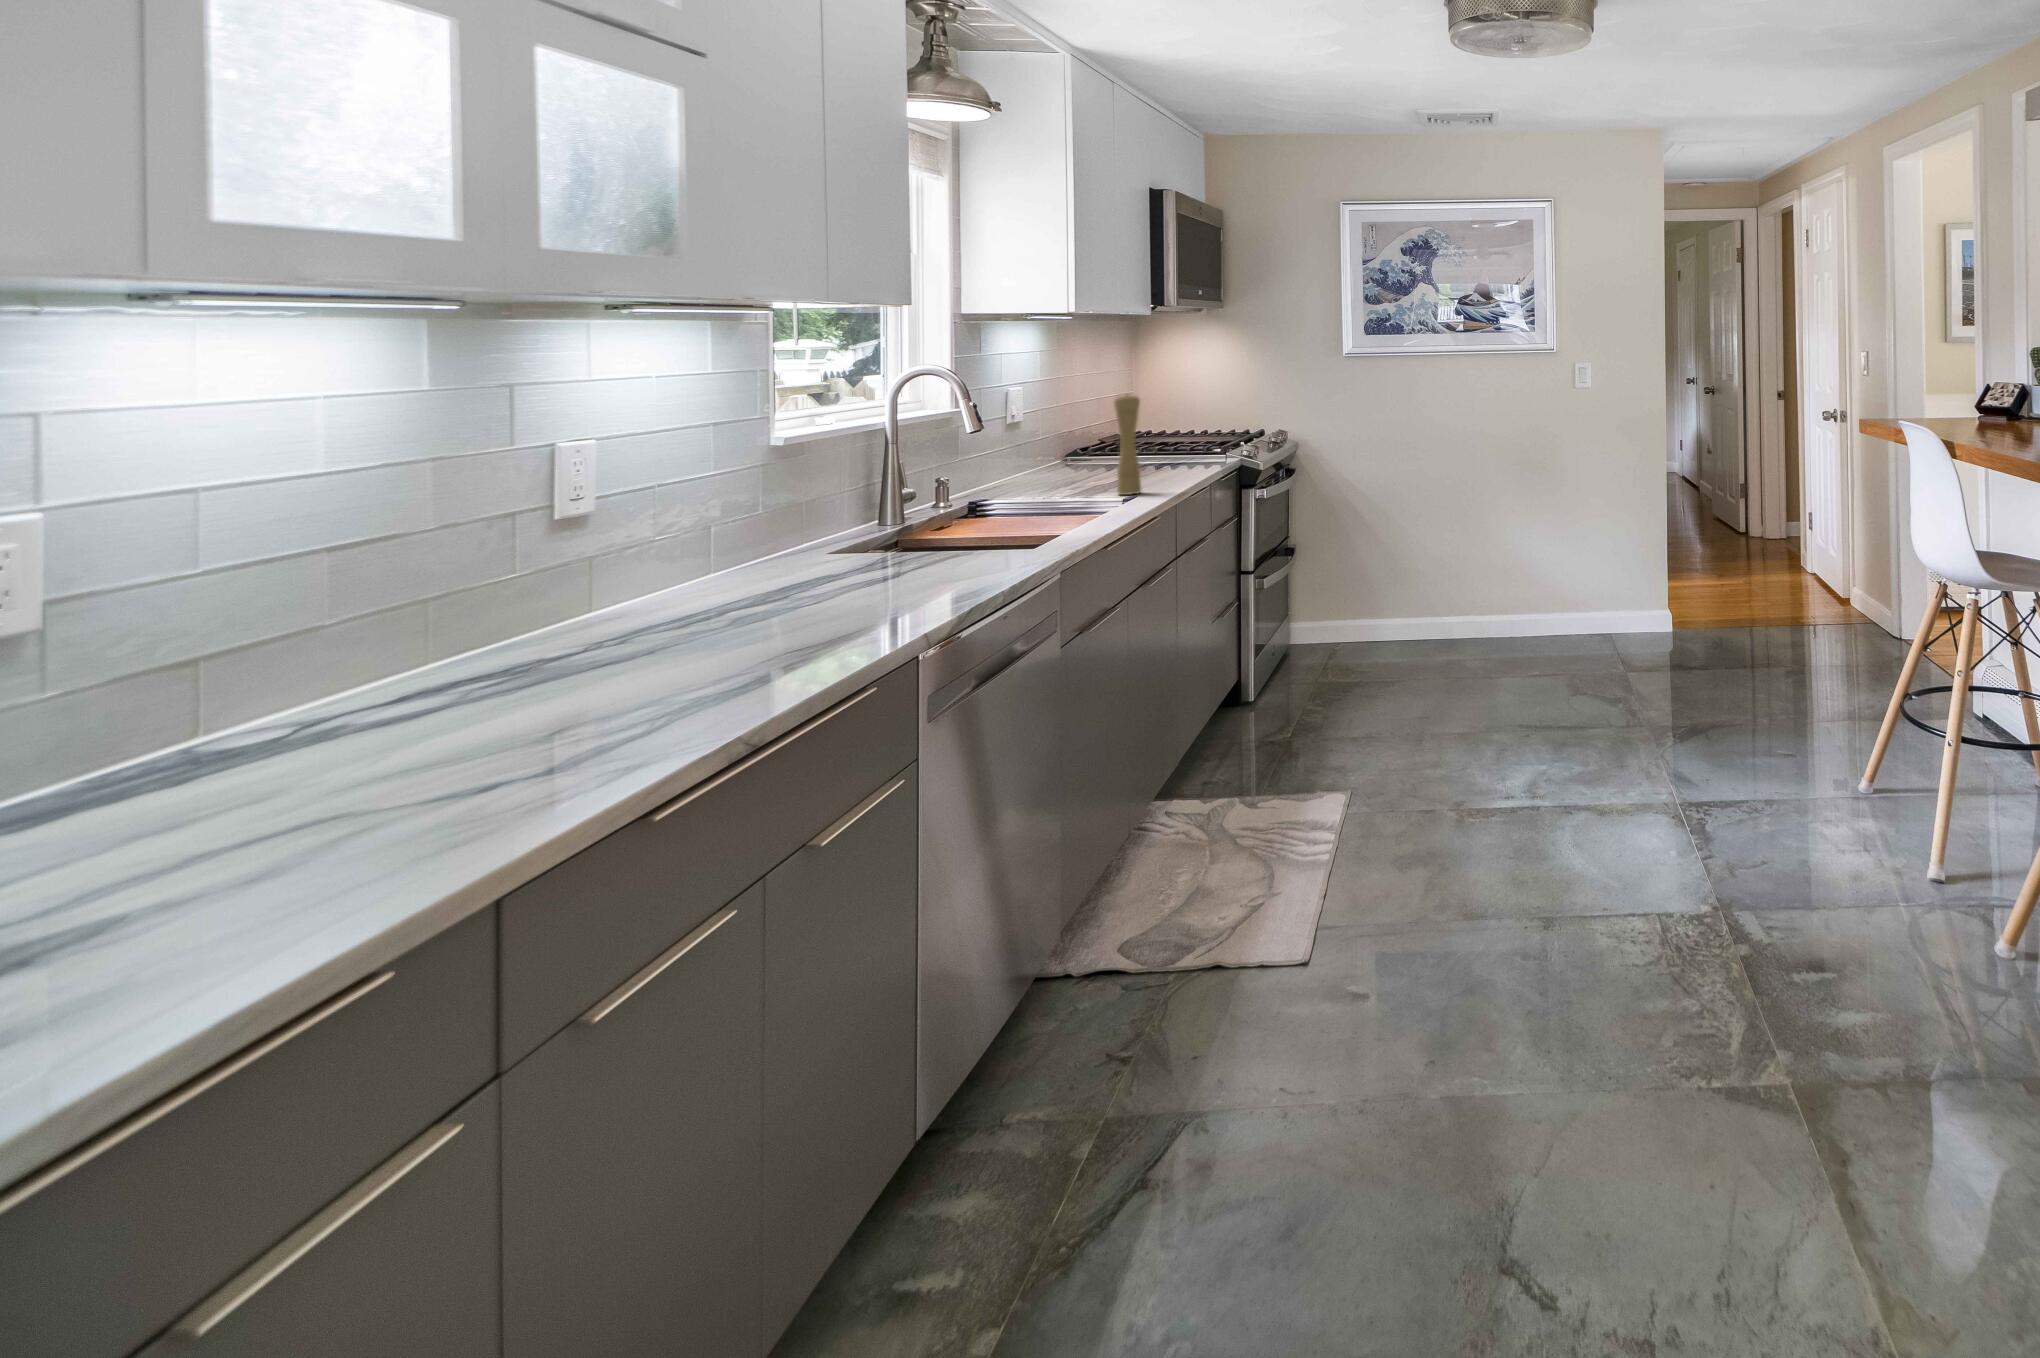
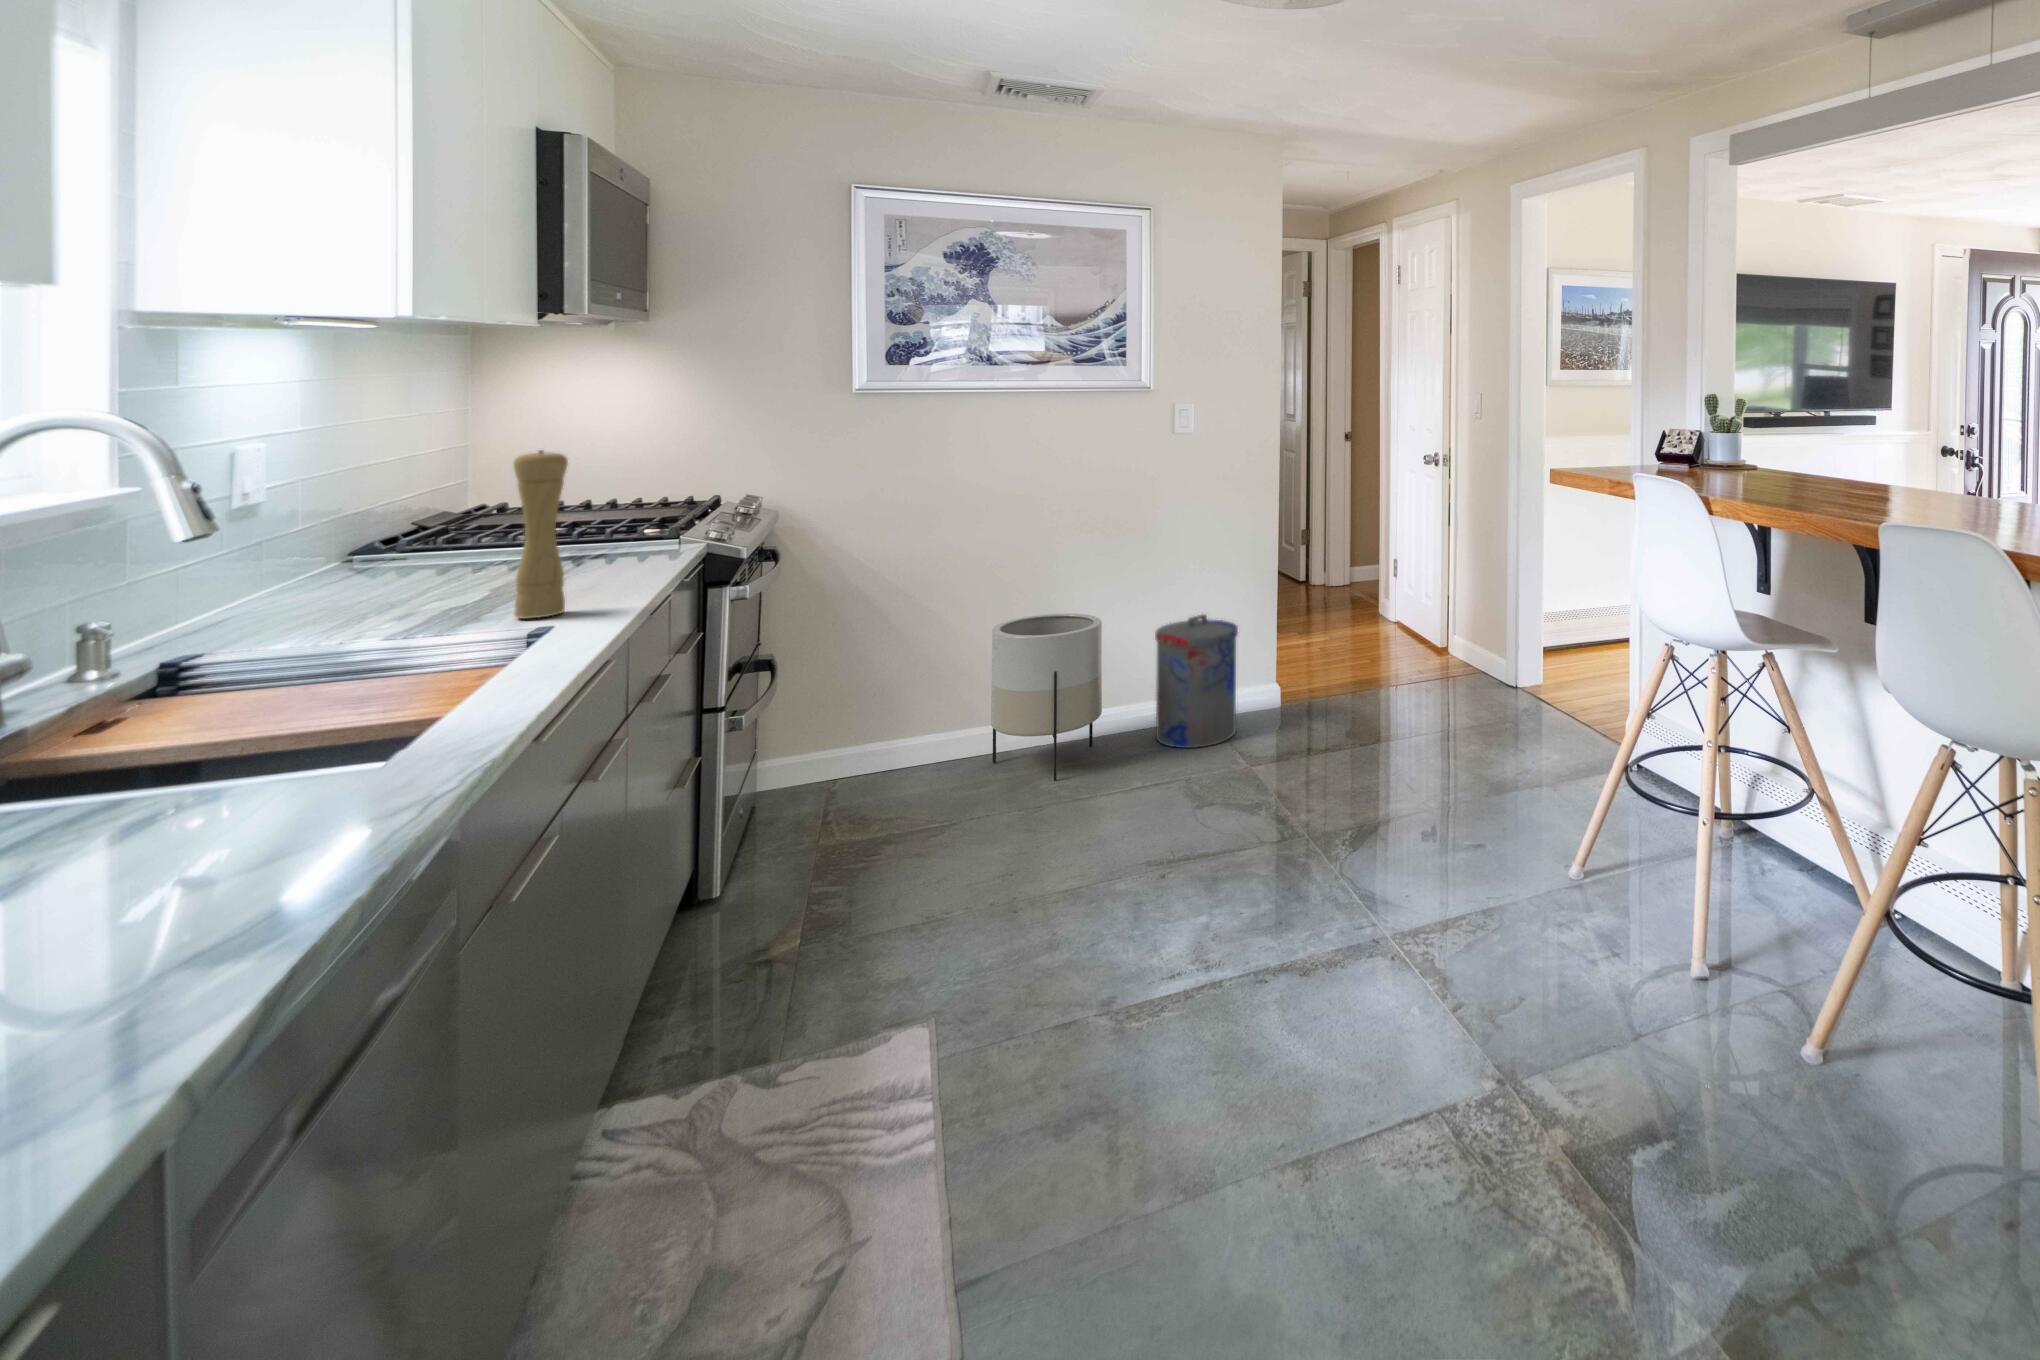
planter: none [1438,532,1519,660] -> present [991,613,1102,781]
trash can: none [1562,542,1629,651] -> present [1155,614,1238,748]

